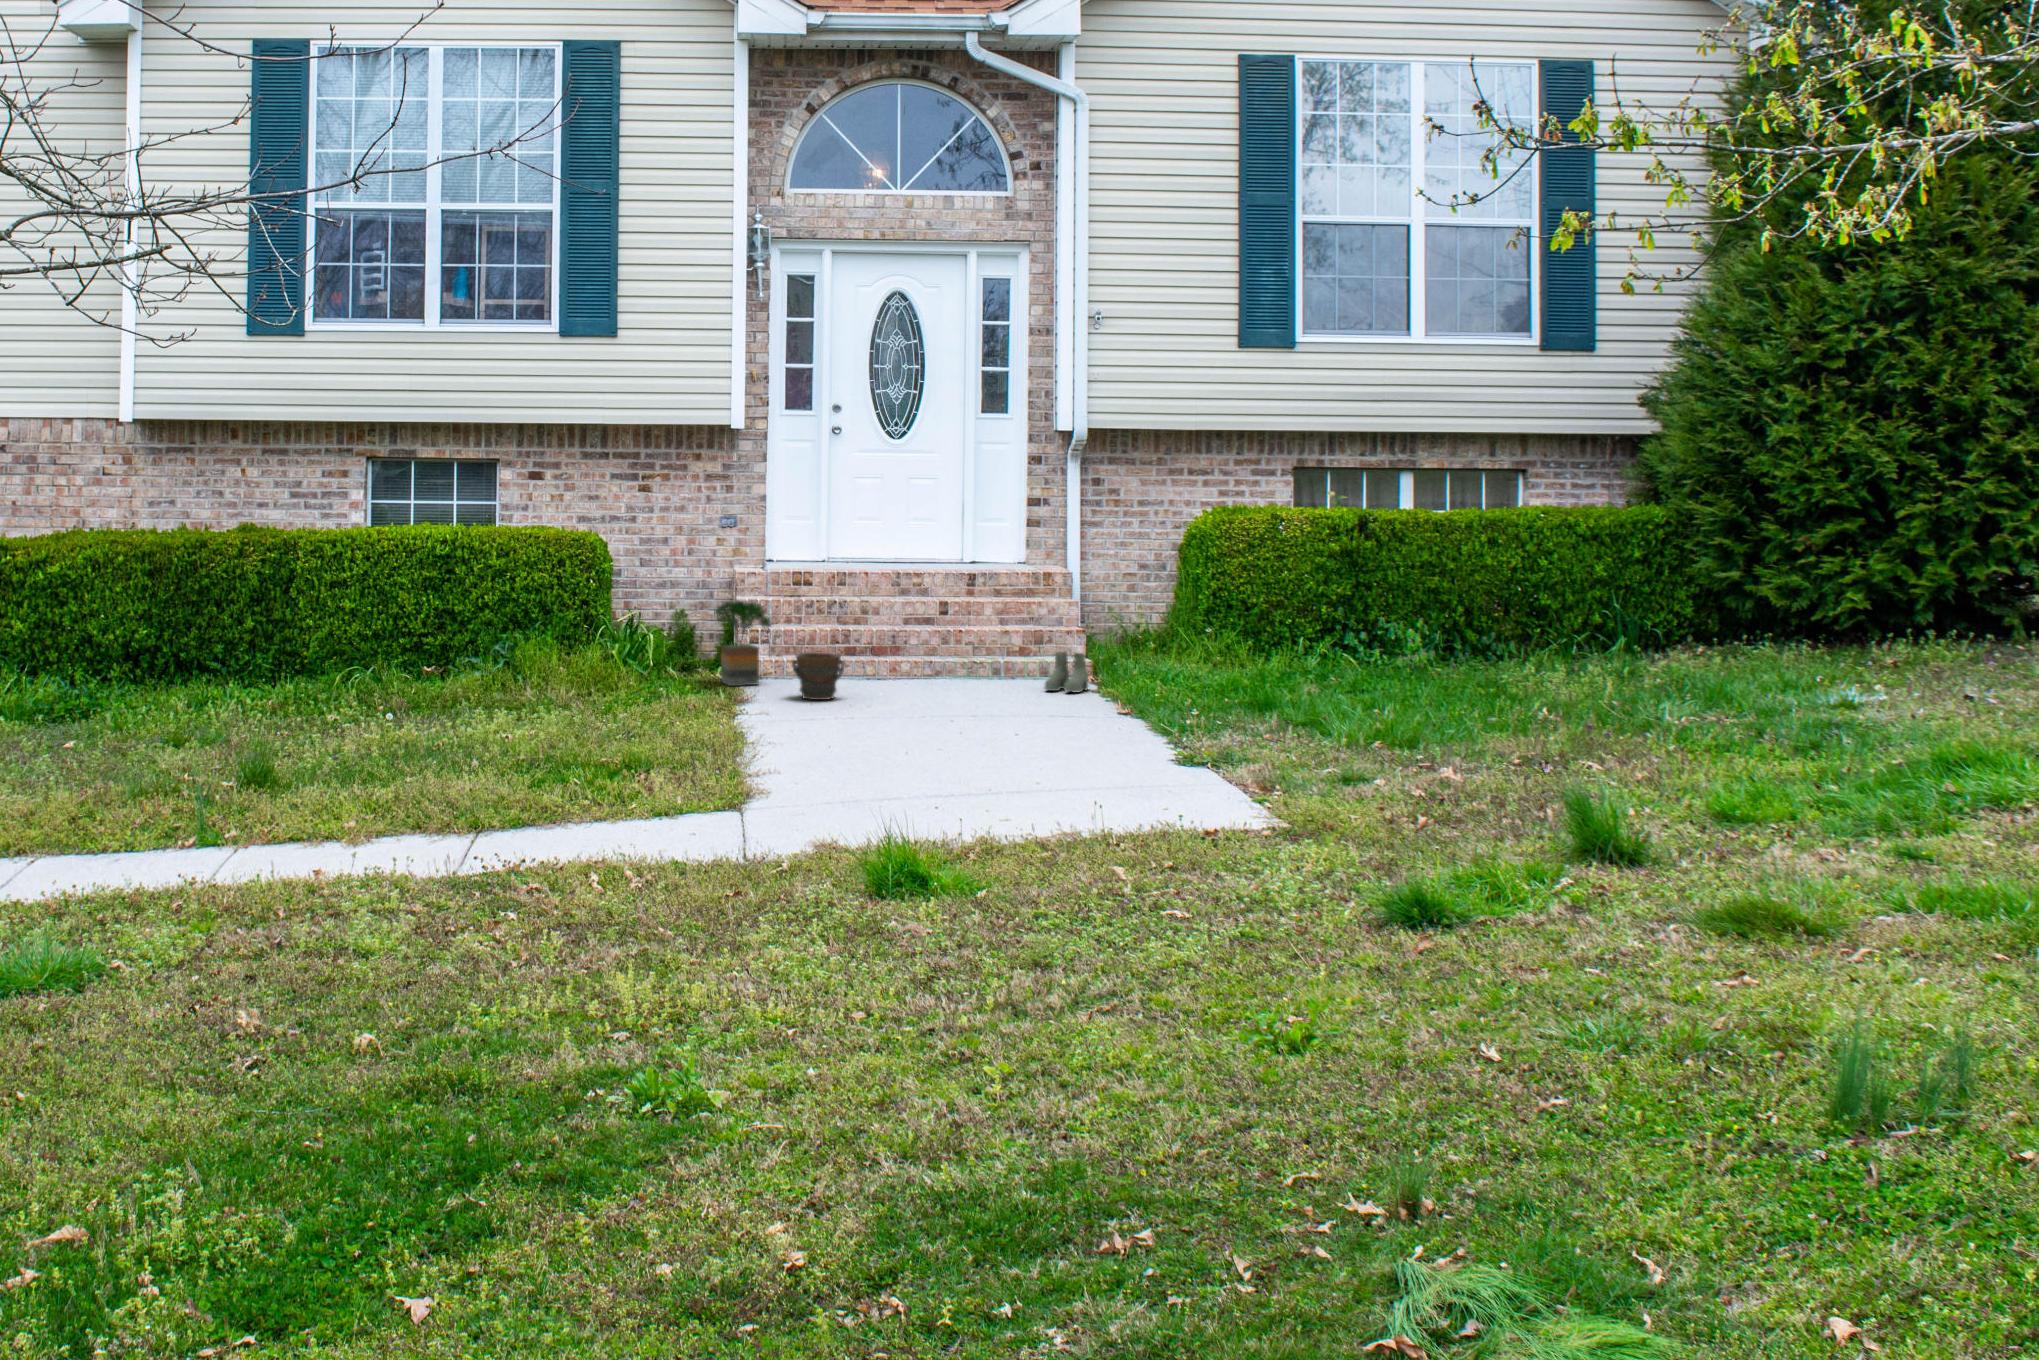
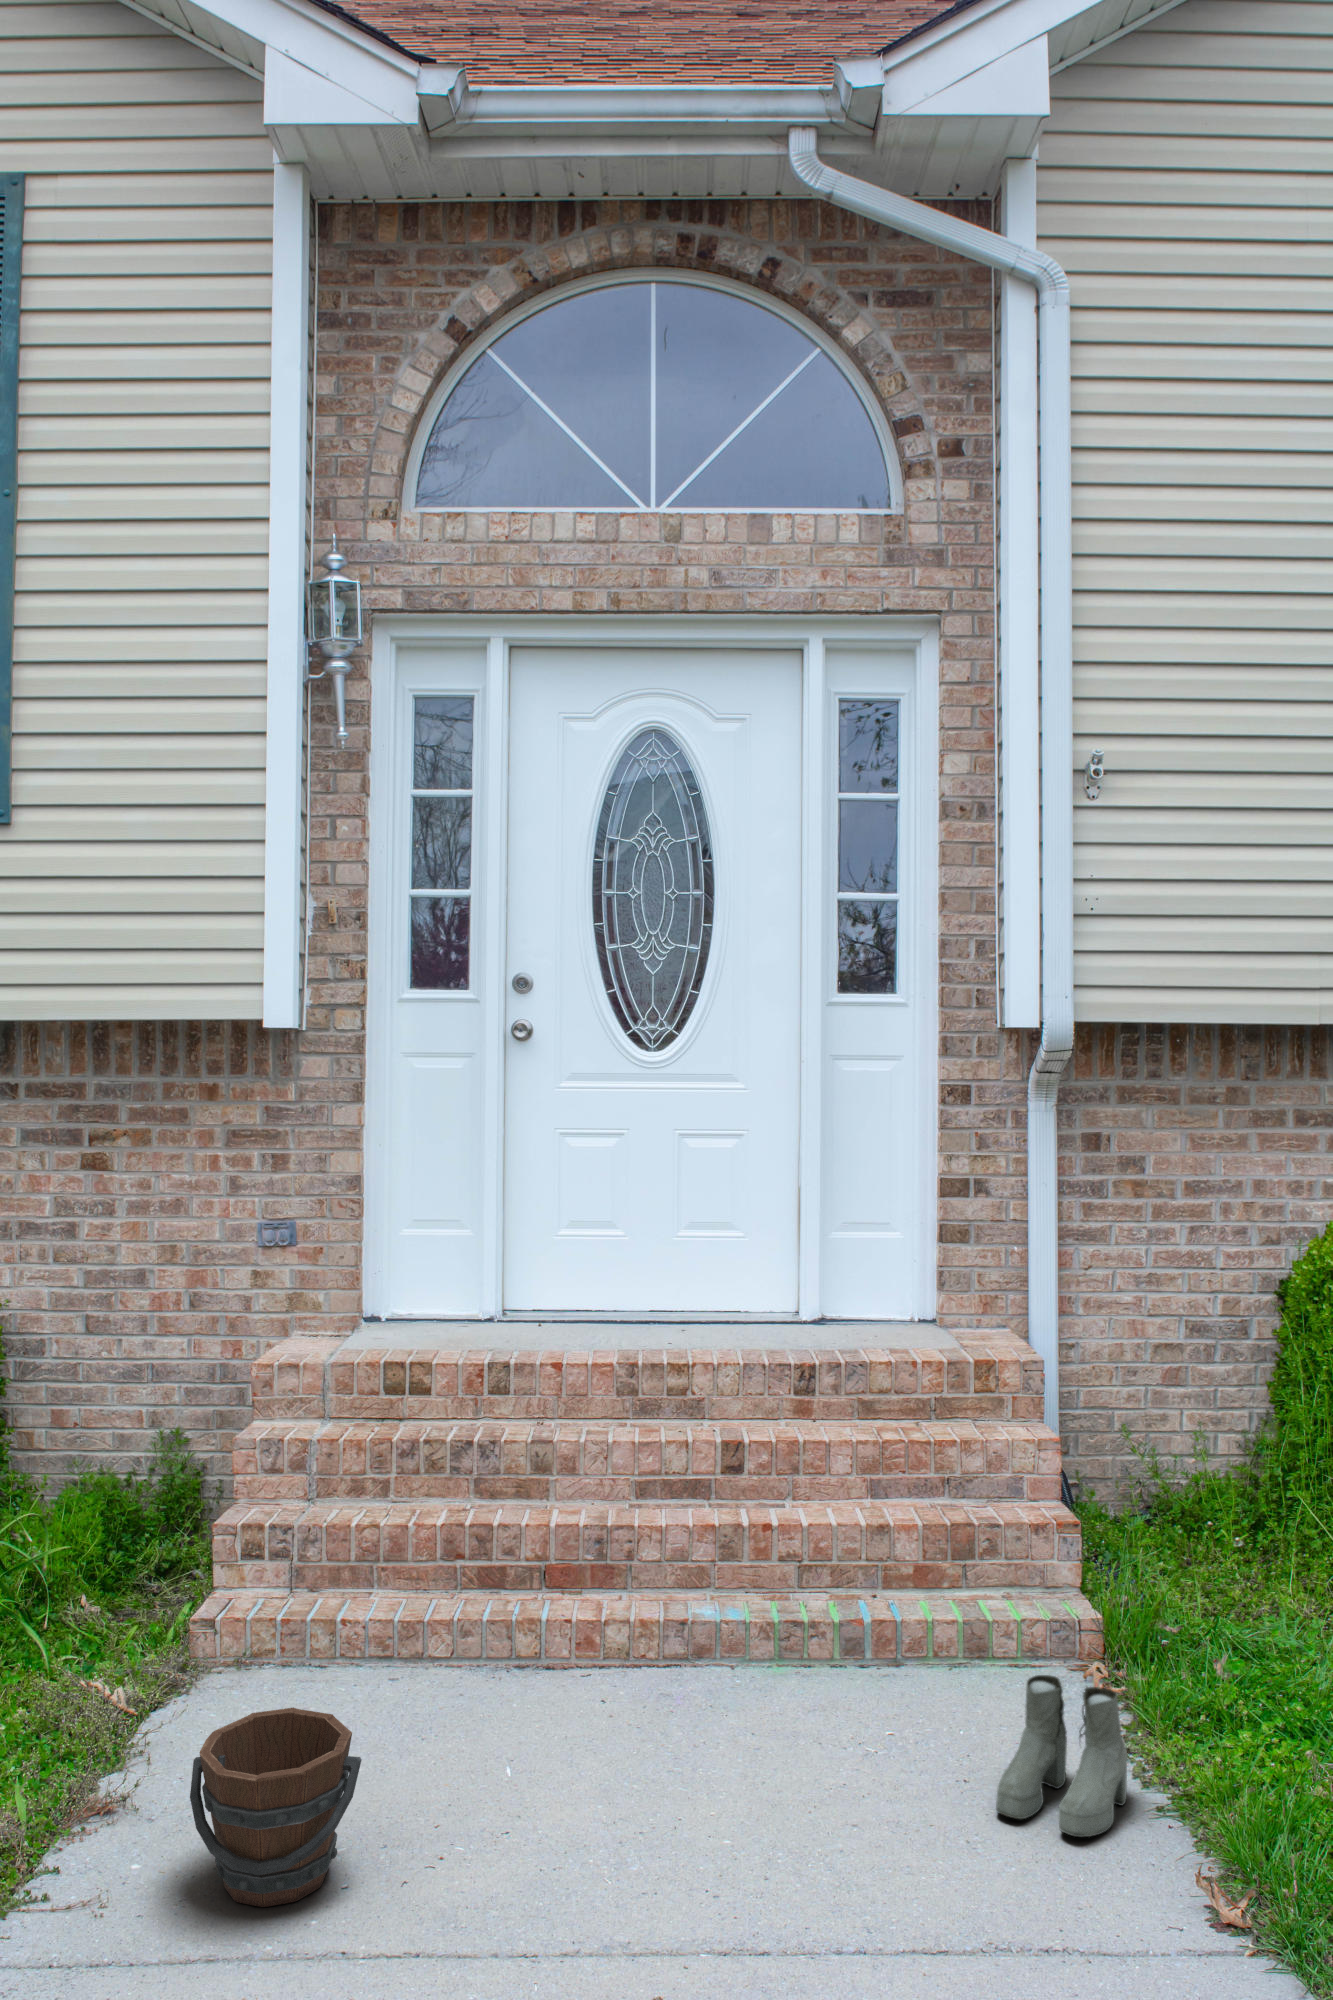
potted tree: present [715,601,771,686] -> none [70,1486,237,1751]

